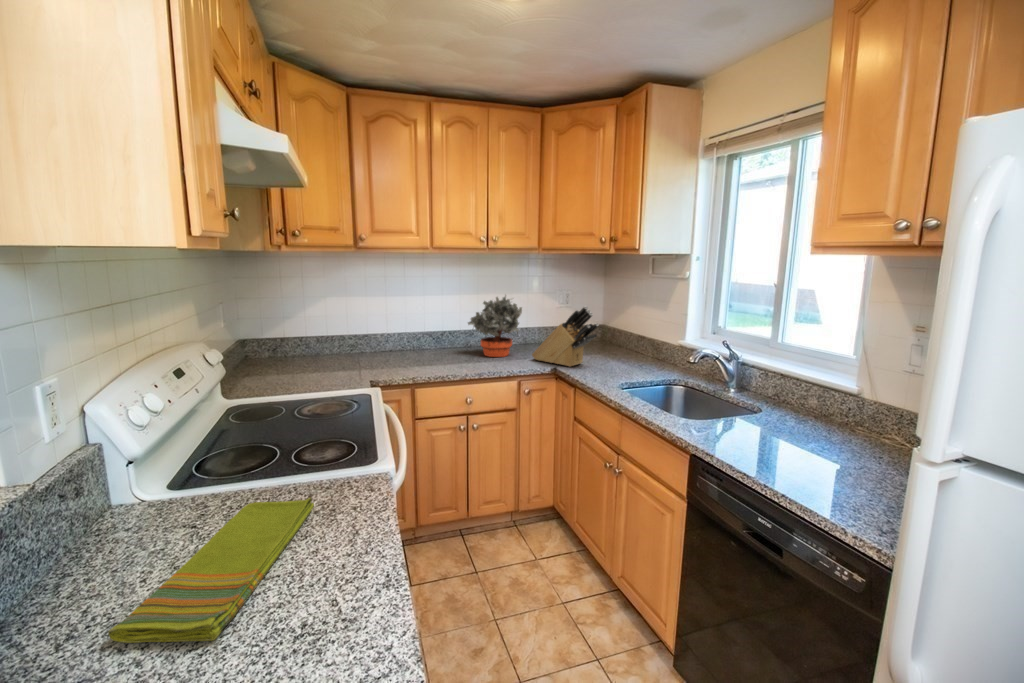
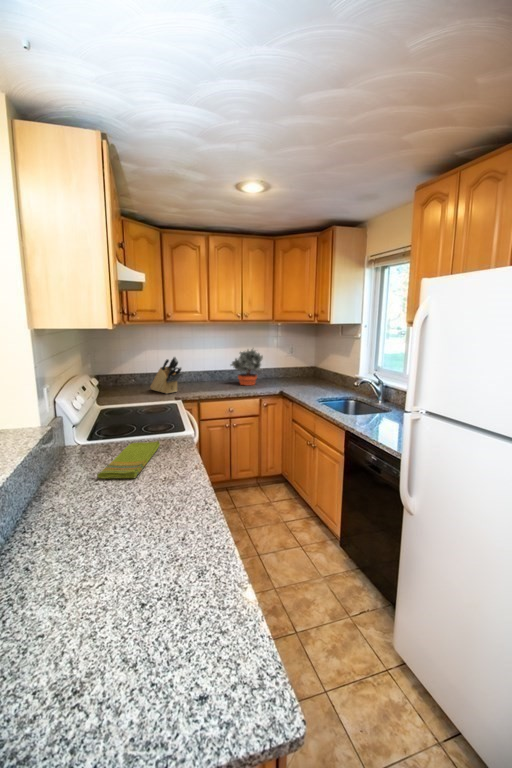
knife block: present [532,306,598,367] -> present [150,357,182,394]

